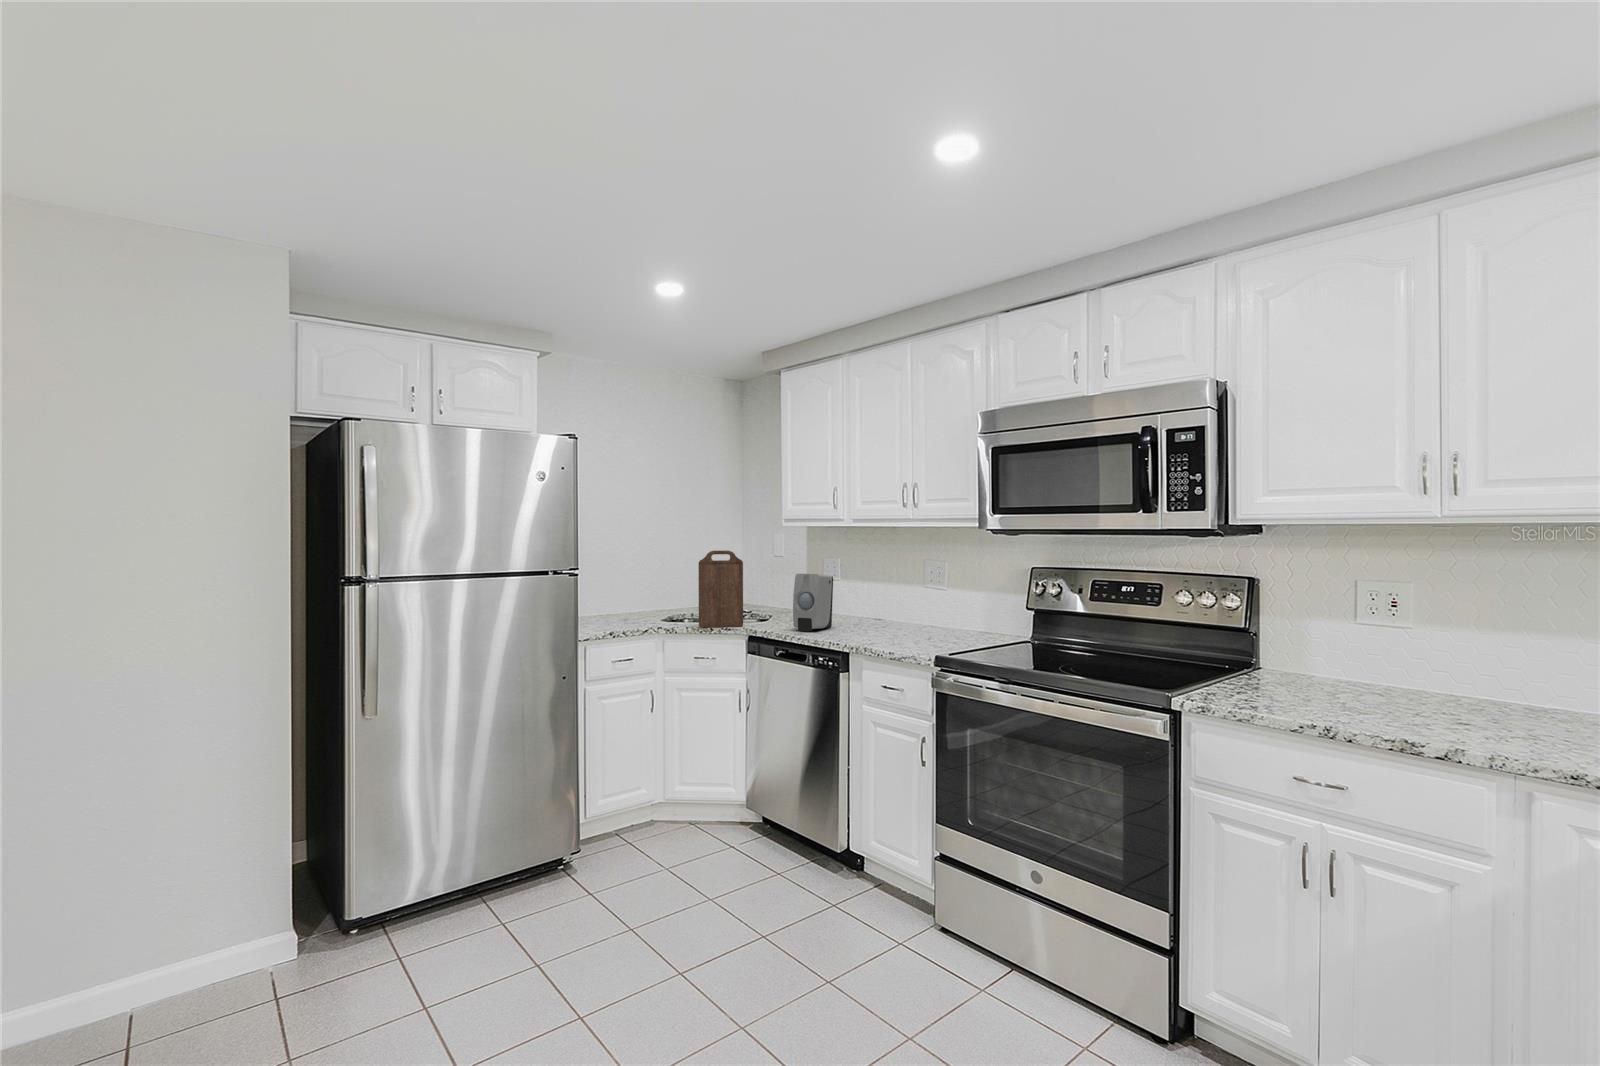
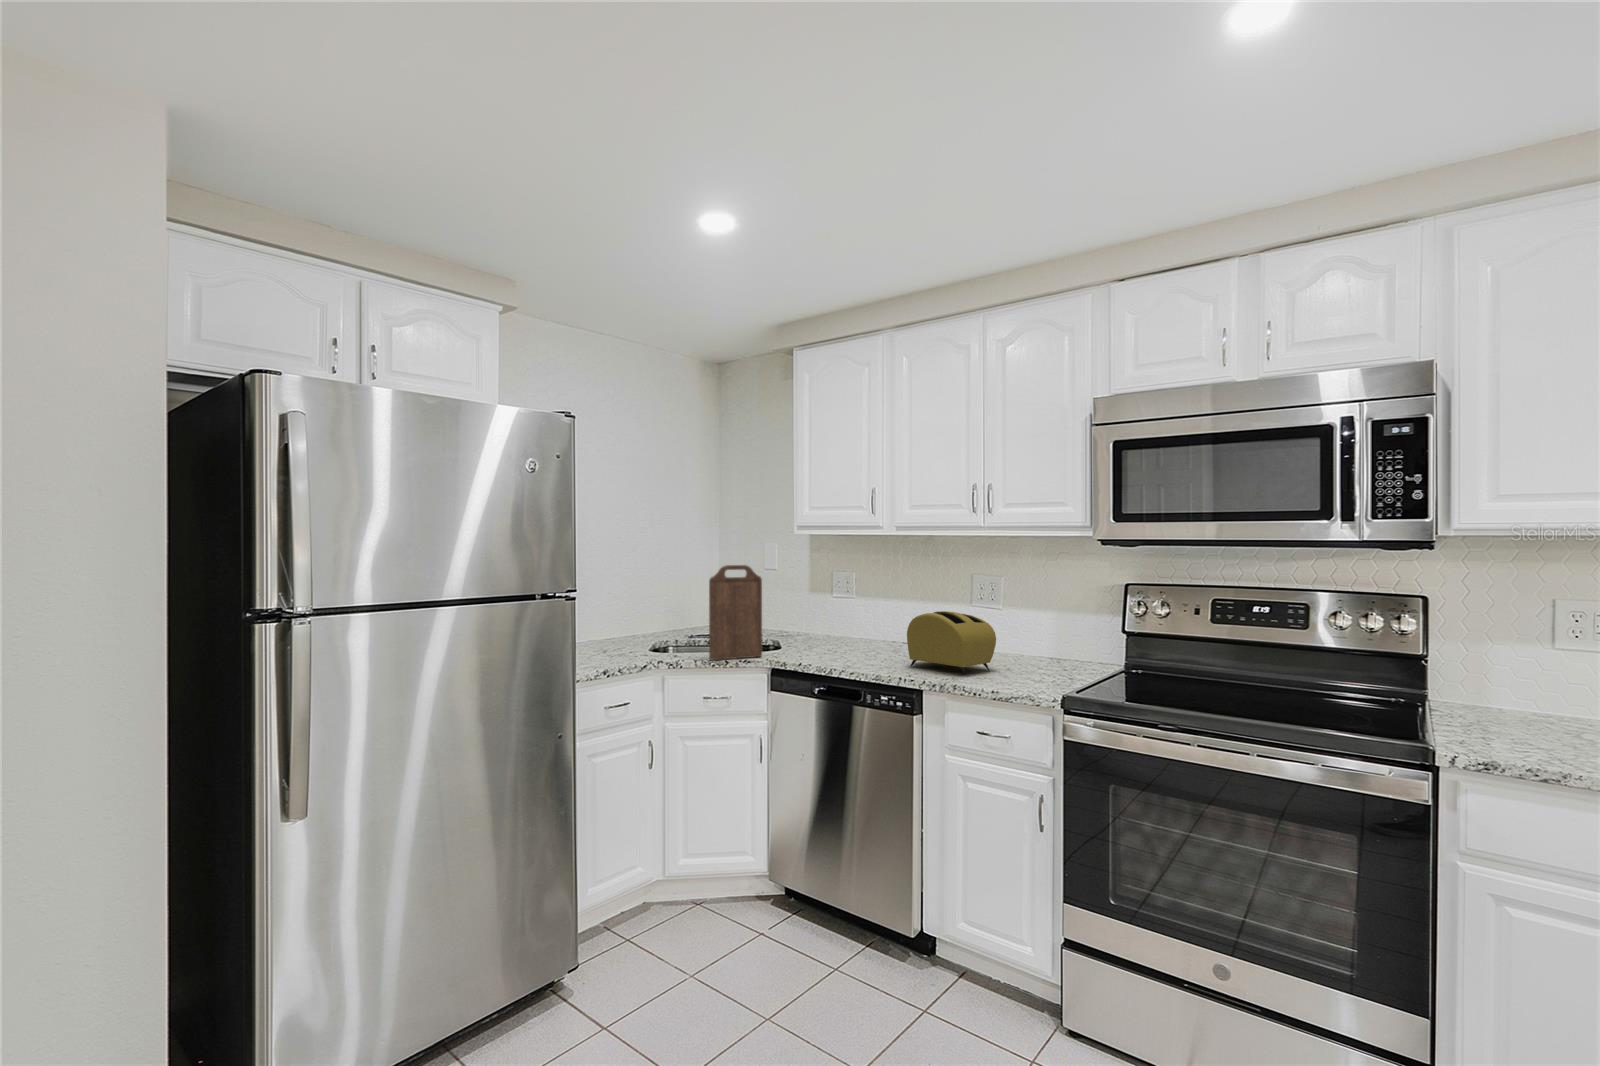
soap dispenser: present [793,574,833,631] -> none [832,593,871,662]
toaster: none [848,590,917,641] -> present [907,611,996,674]

